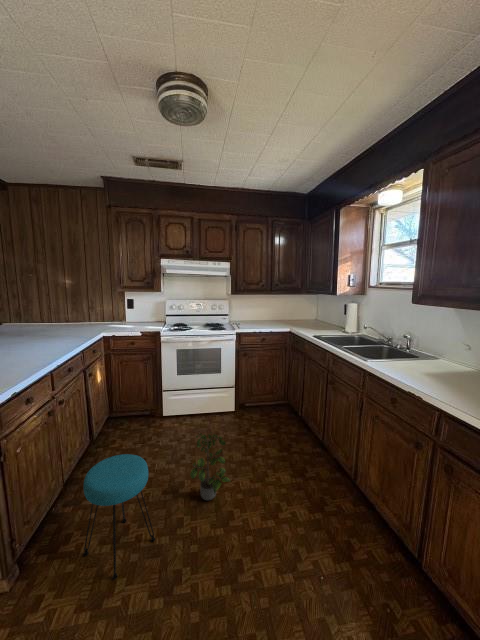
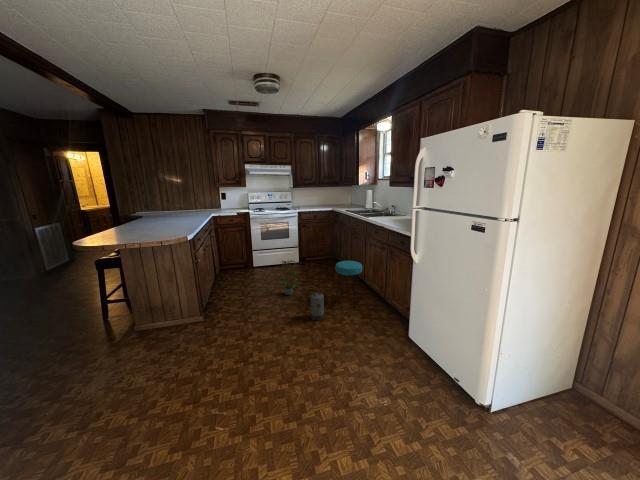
stool: present [83,454,155,579] -> present [335,261,362,306]
watering can: none [227,529,299,616] -> present [302,286,331,321]

